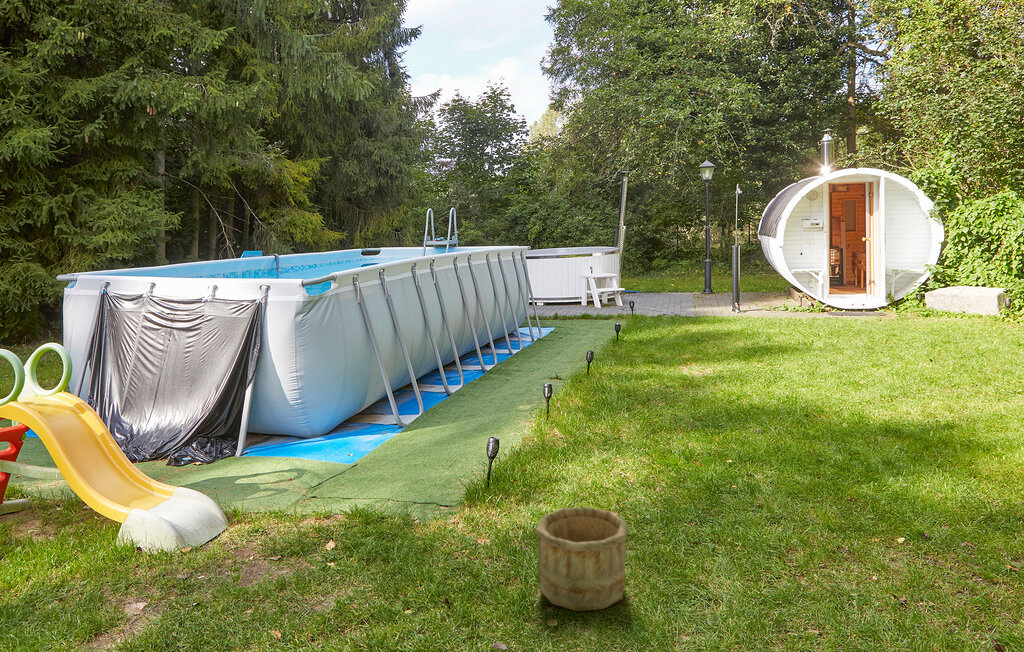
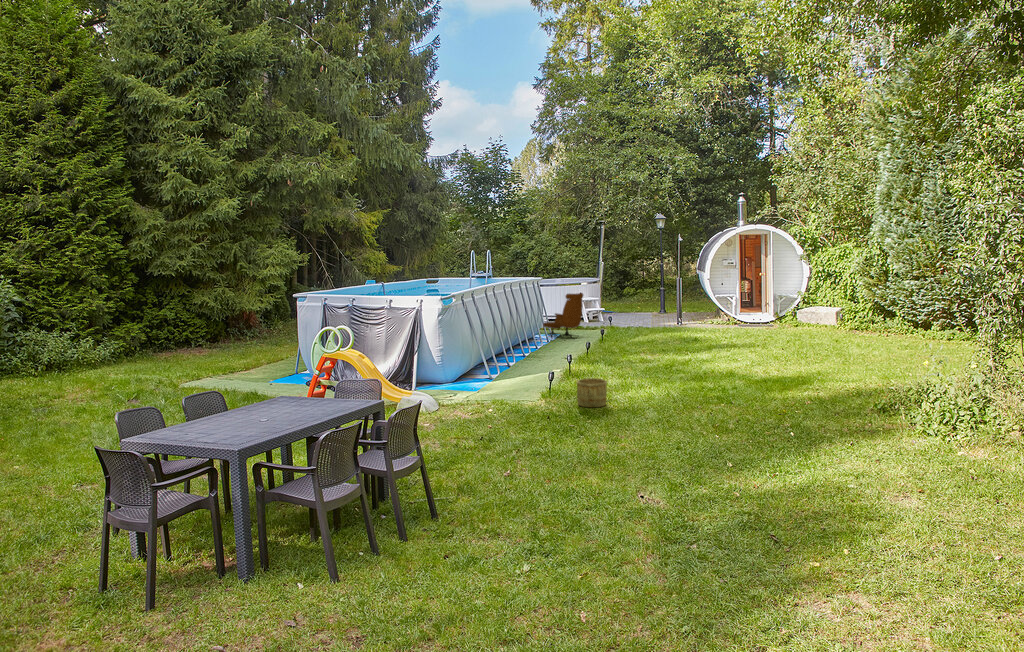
lounge chair: none [529,267,592,343] -> present [543,293,583,339]

